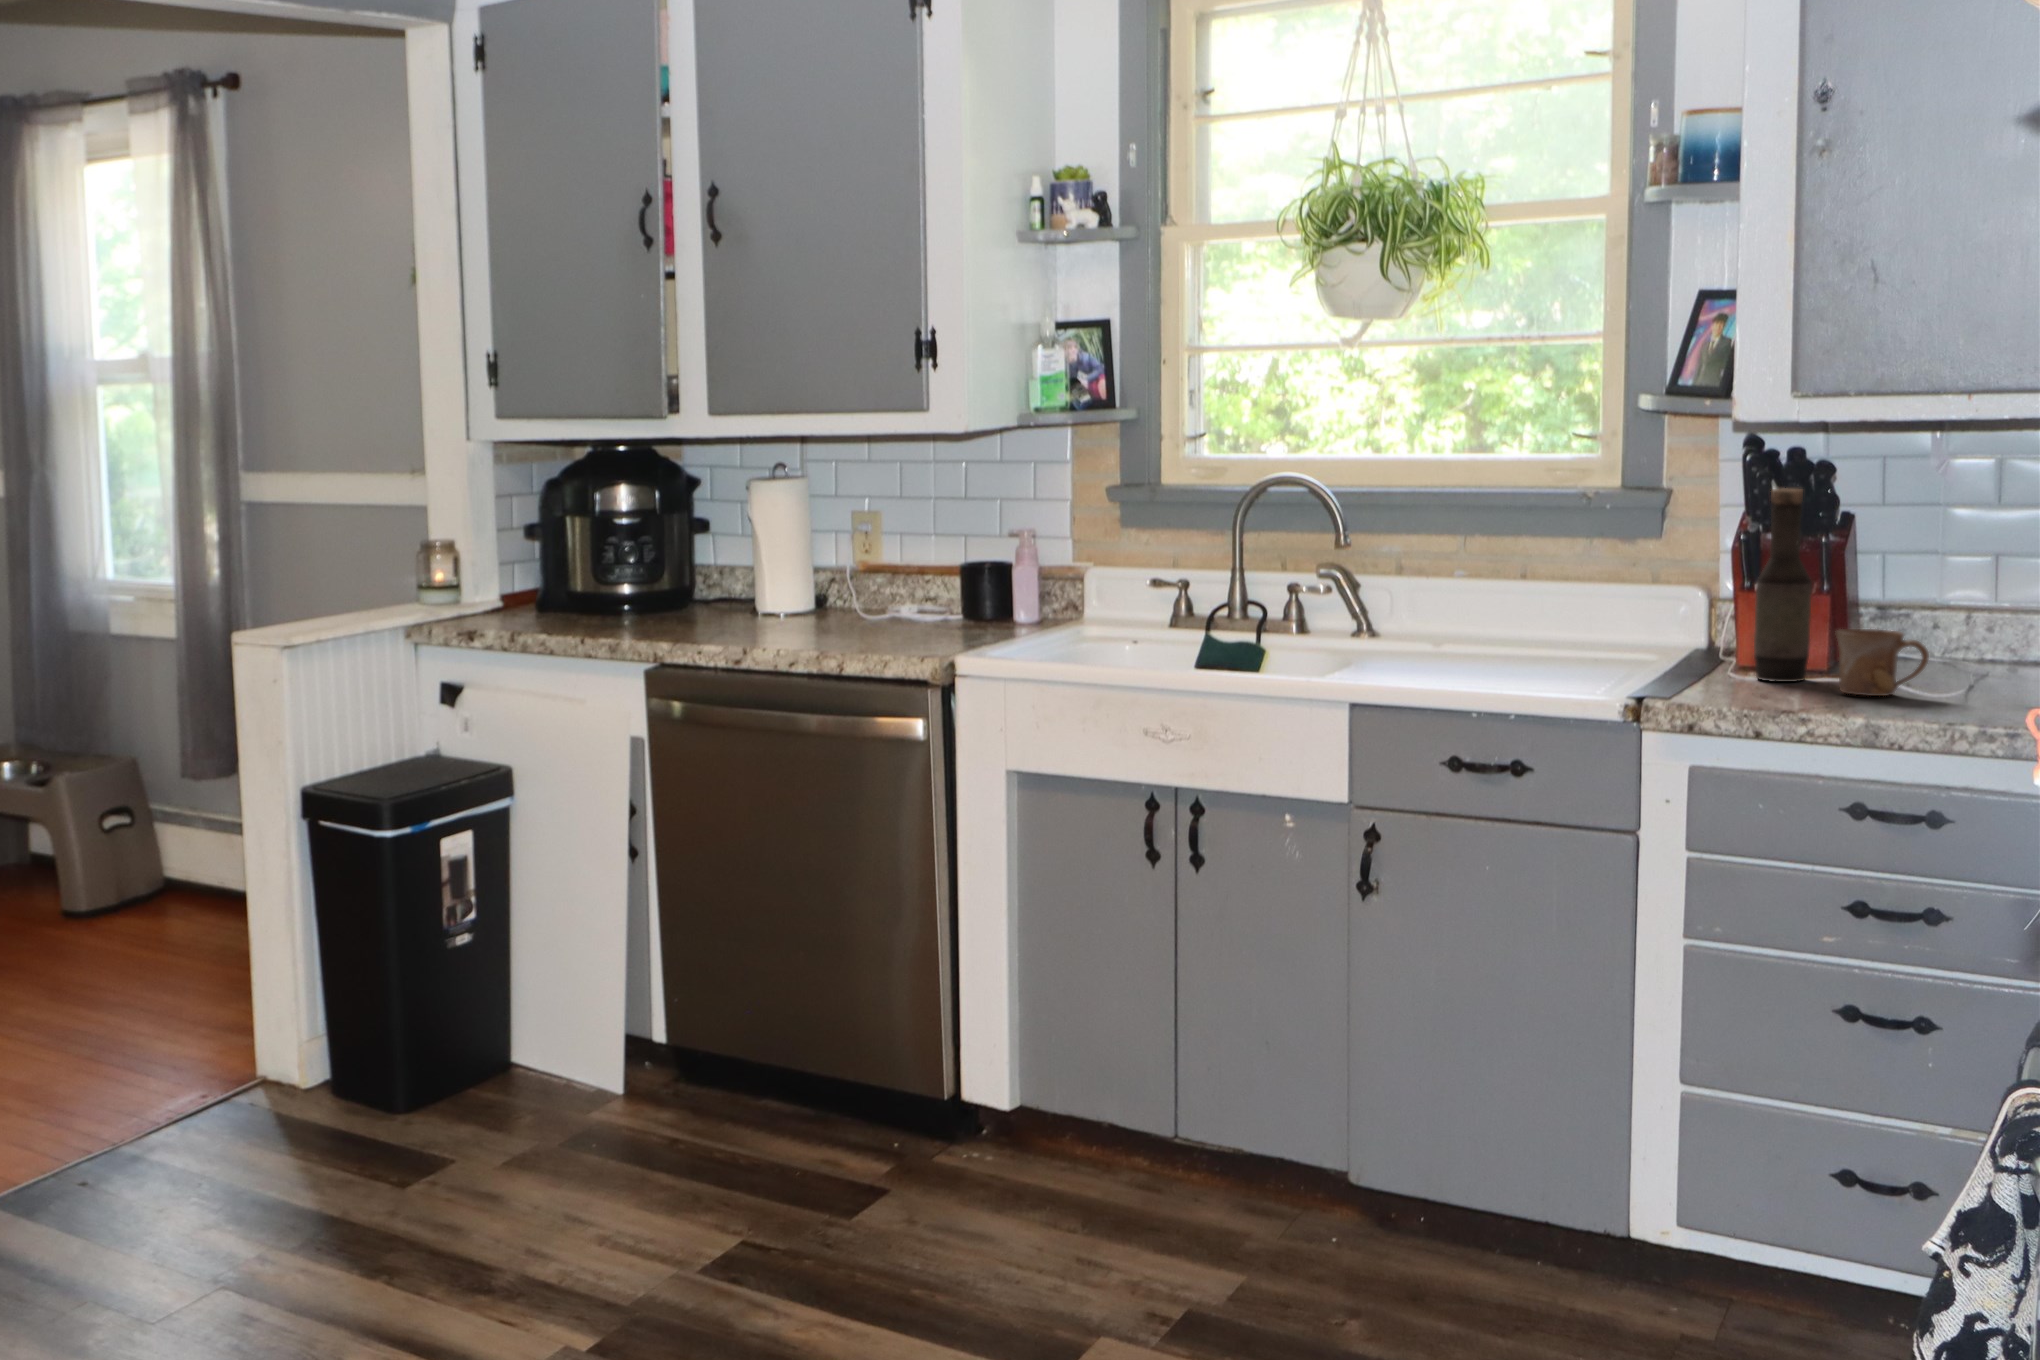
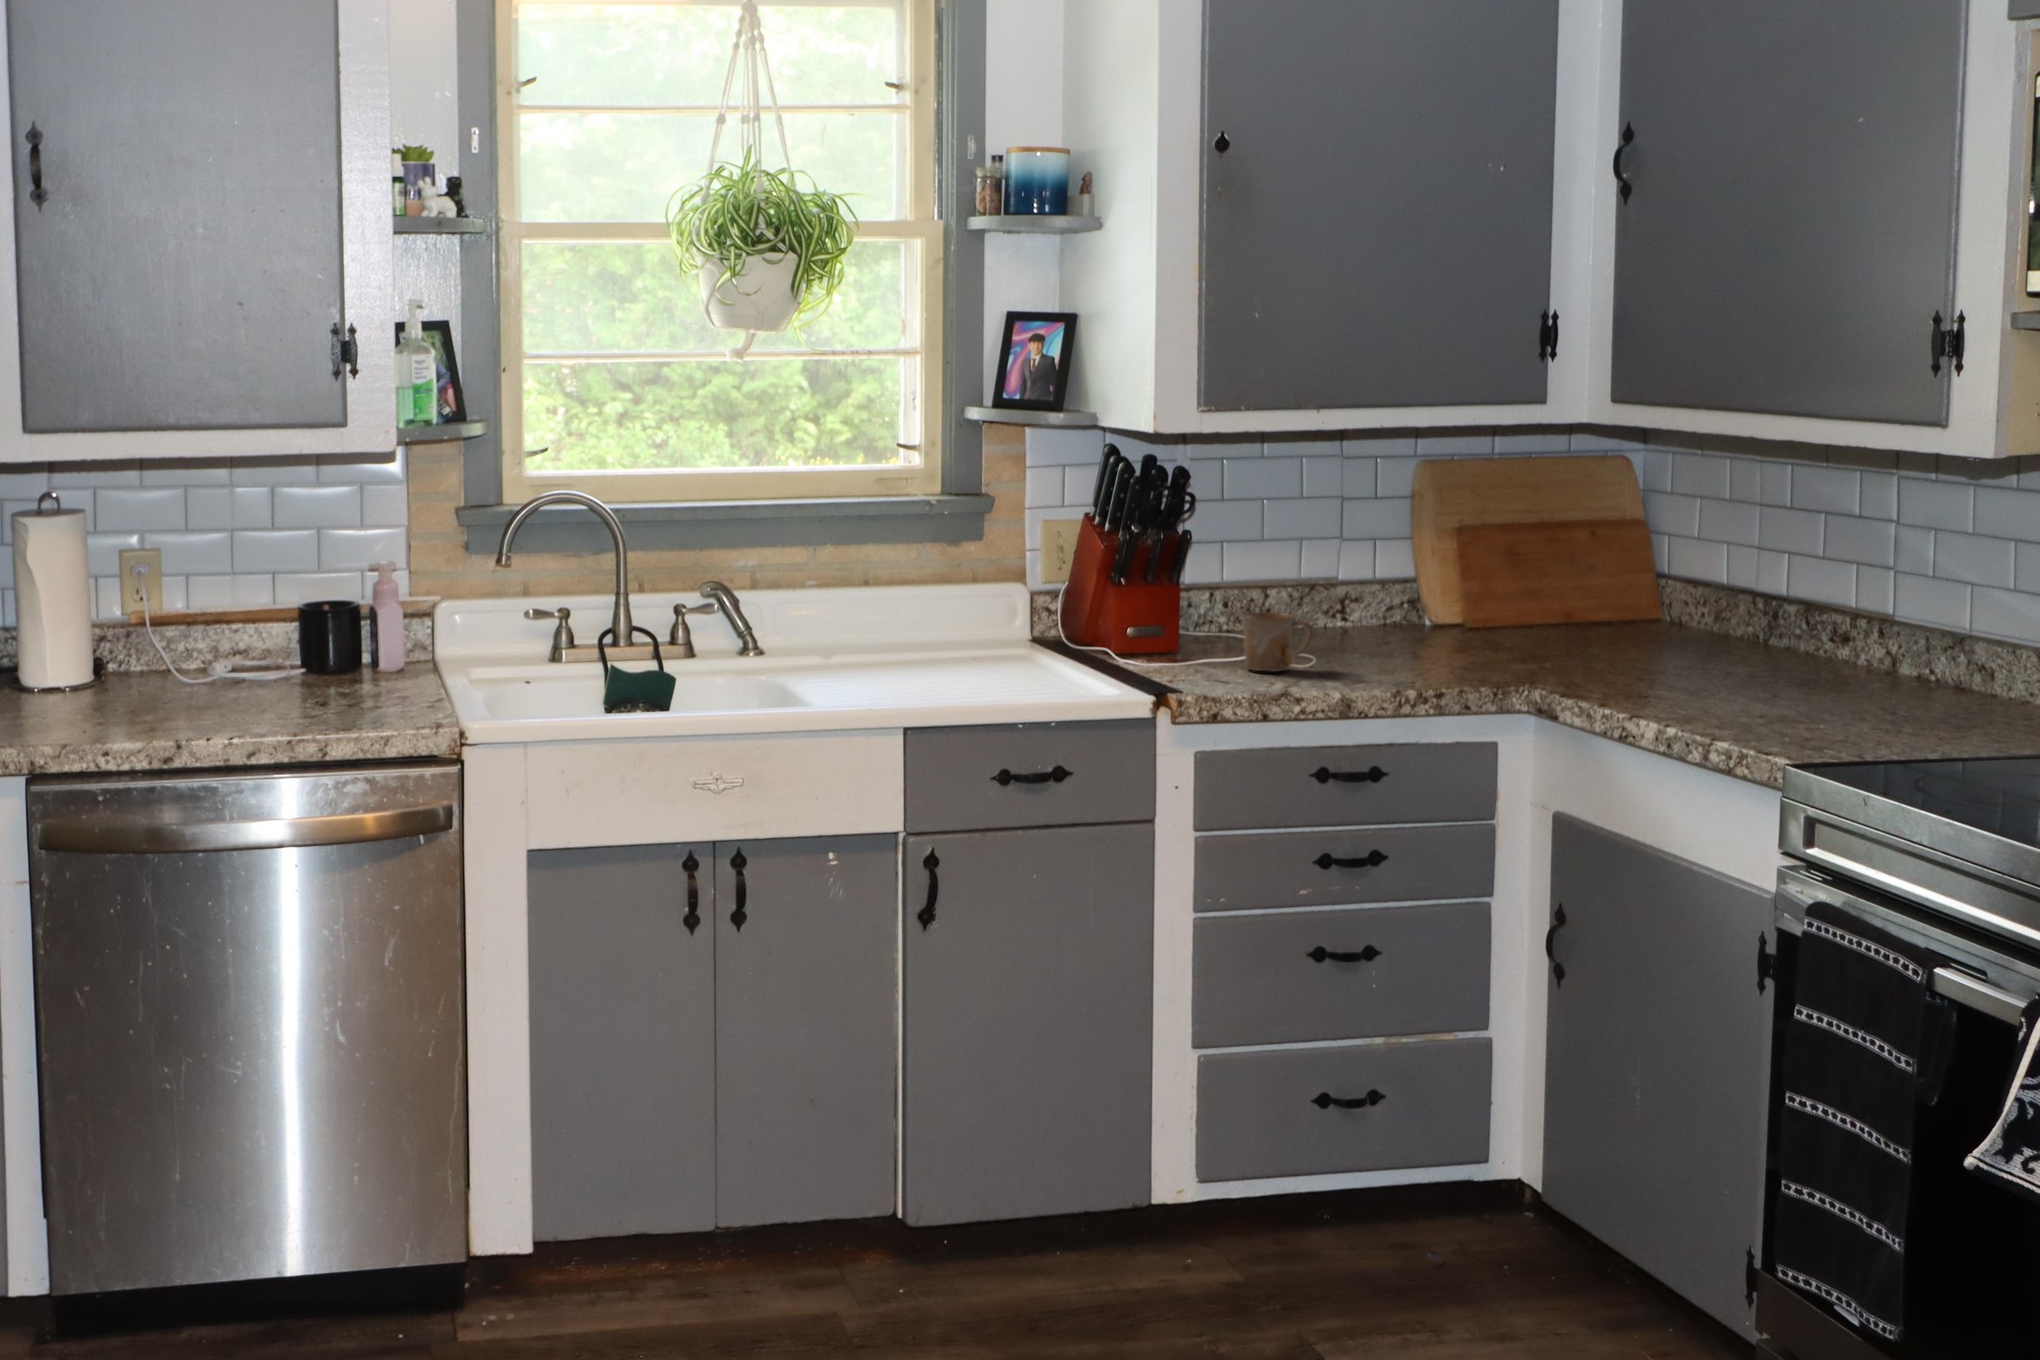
bottle: present [1754,488,1812,682] -> none [1146,491,1190,665]

